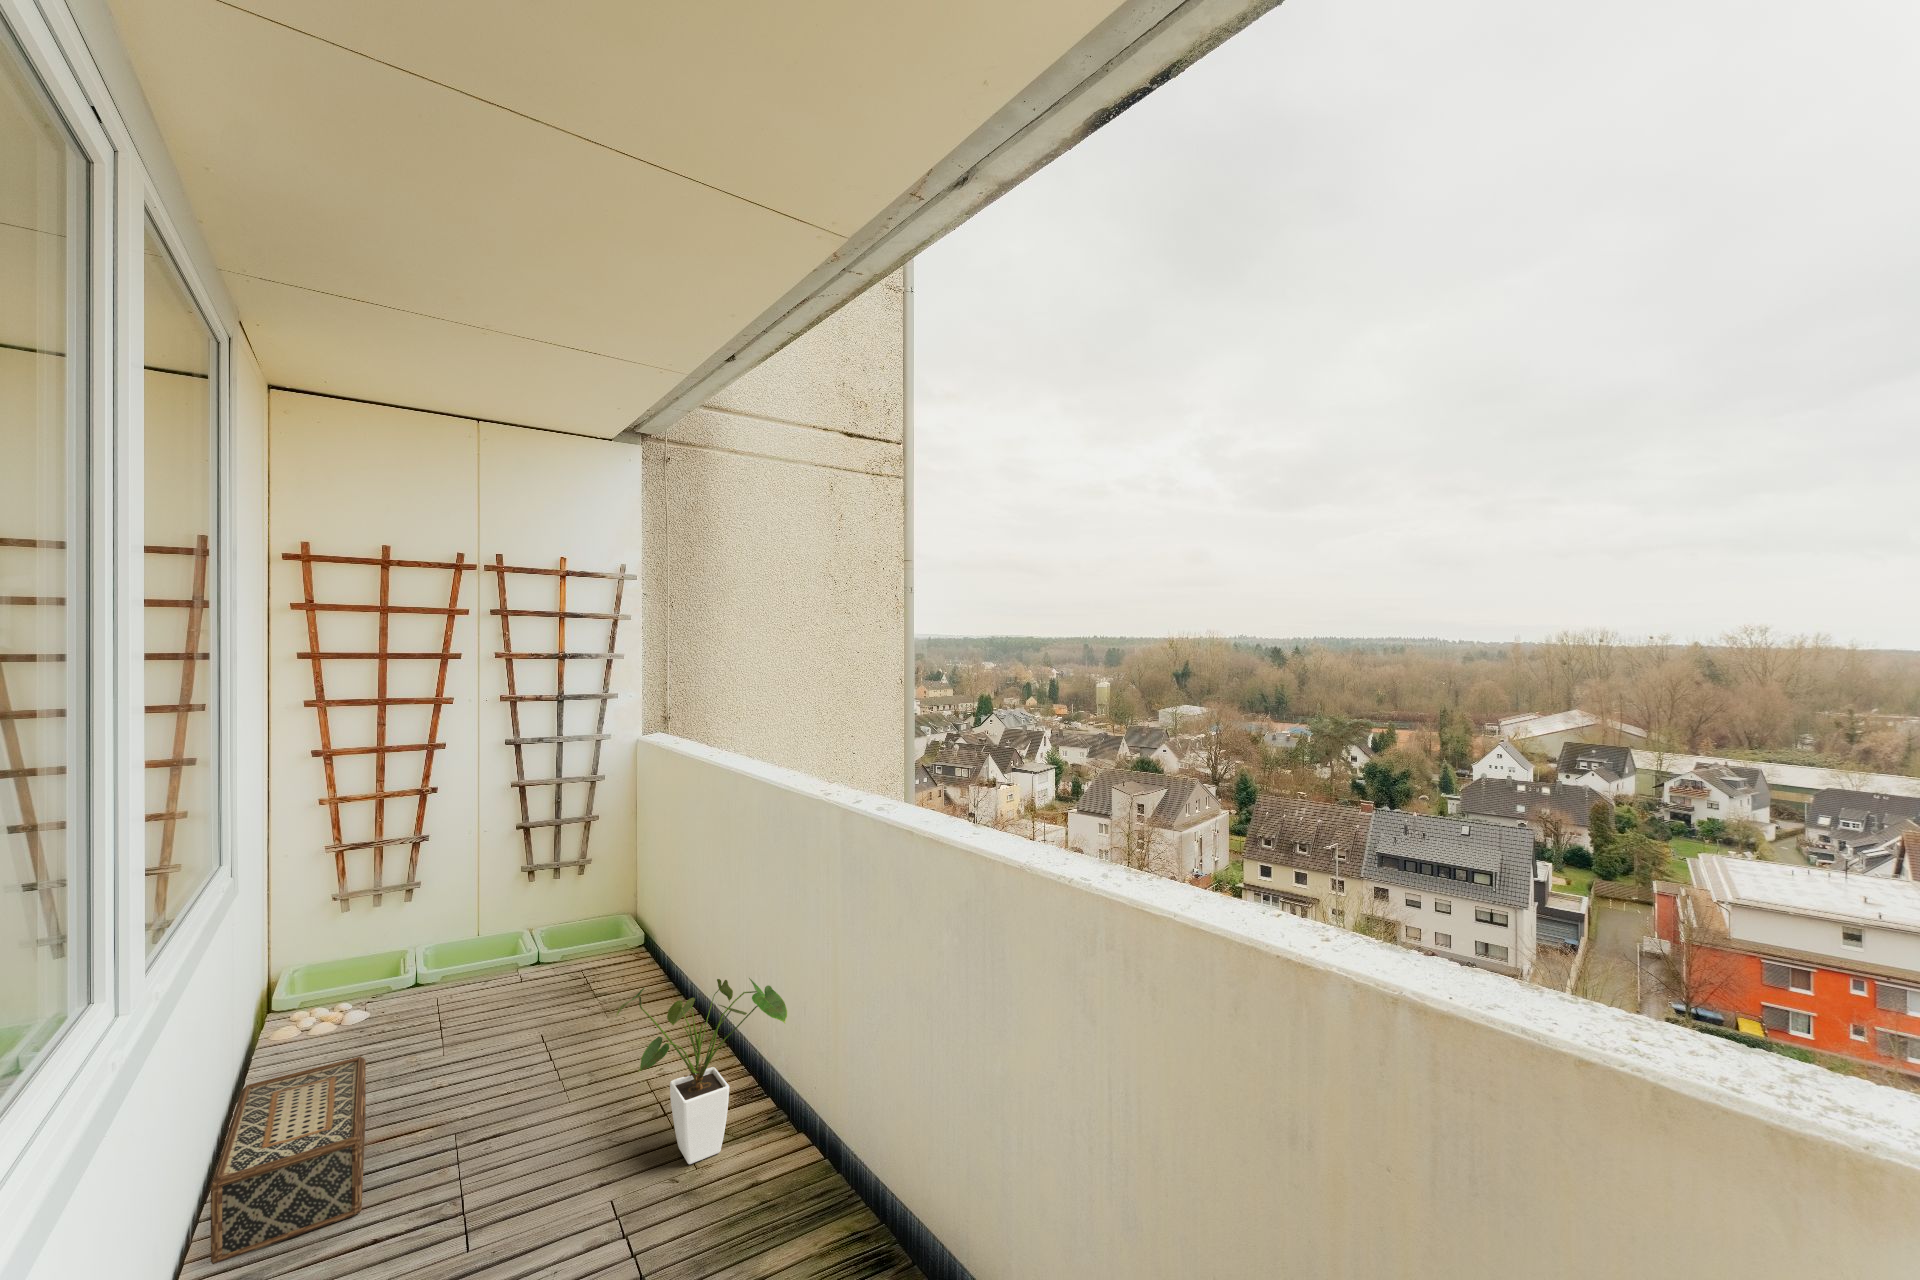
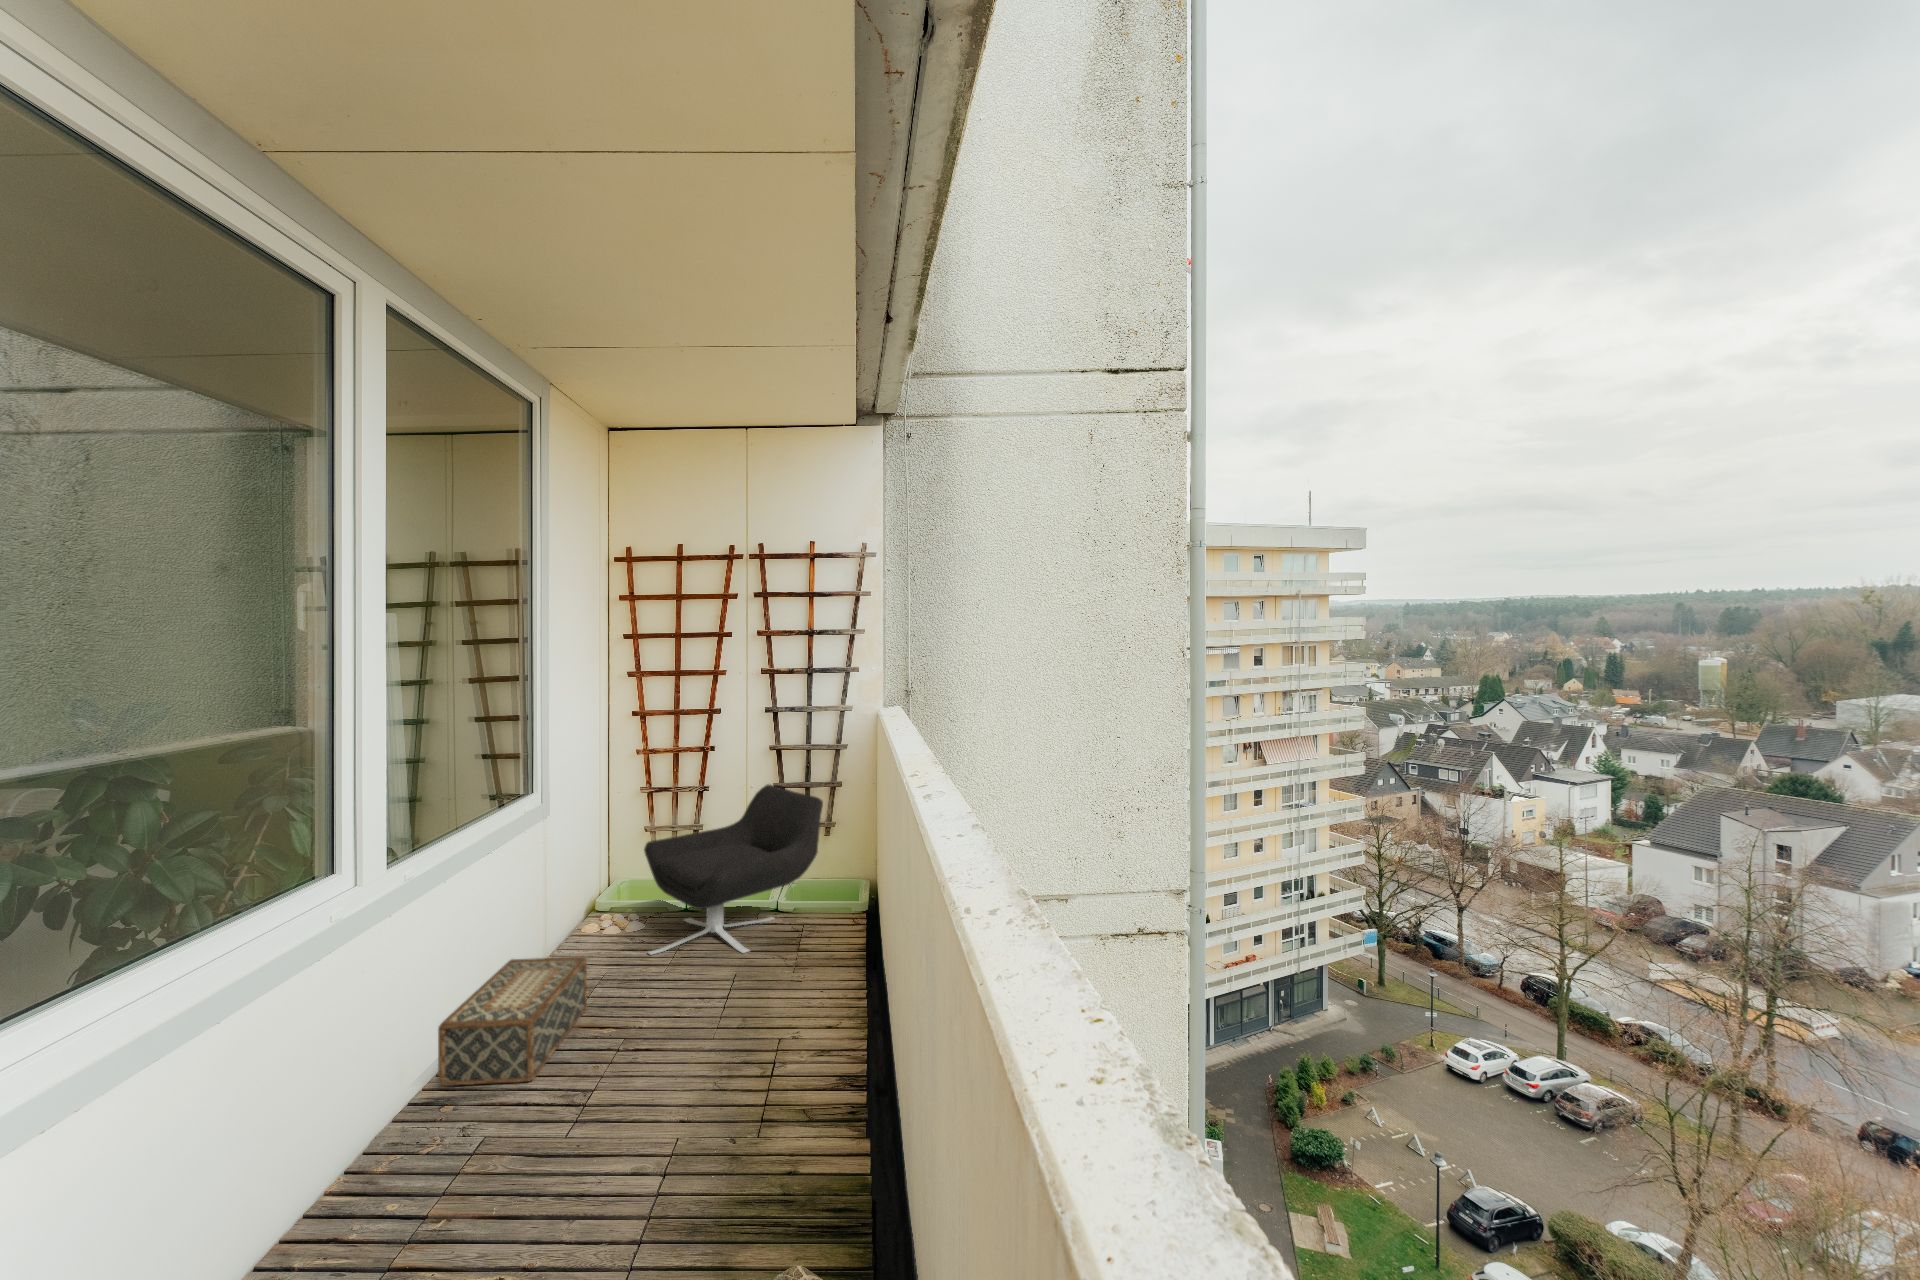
lounge chair: none [363,825,599,1042] -> present [644,784,823,955]
house plant: present [616,978,787,1164] -> none [700,948,850,1130]

